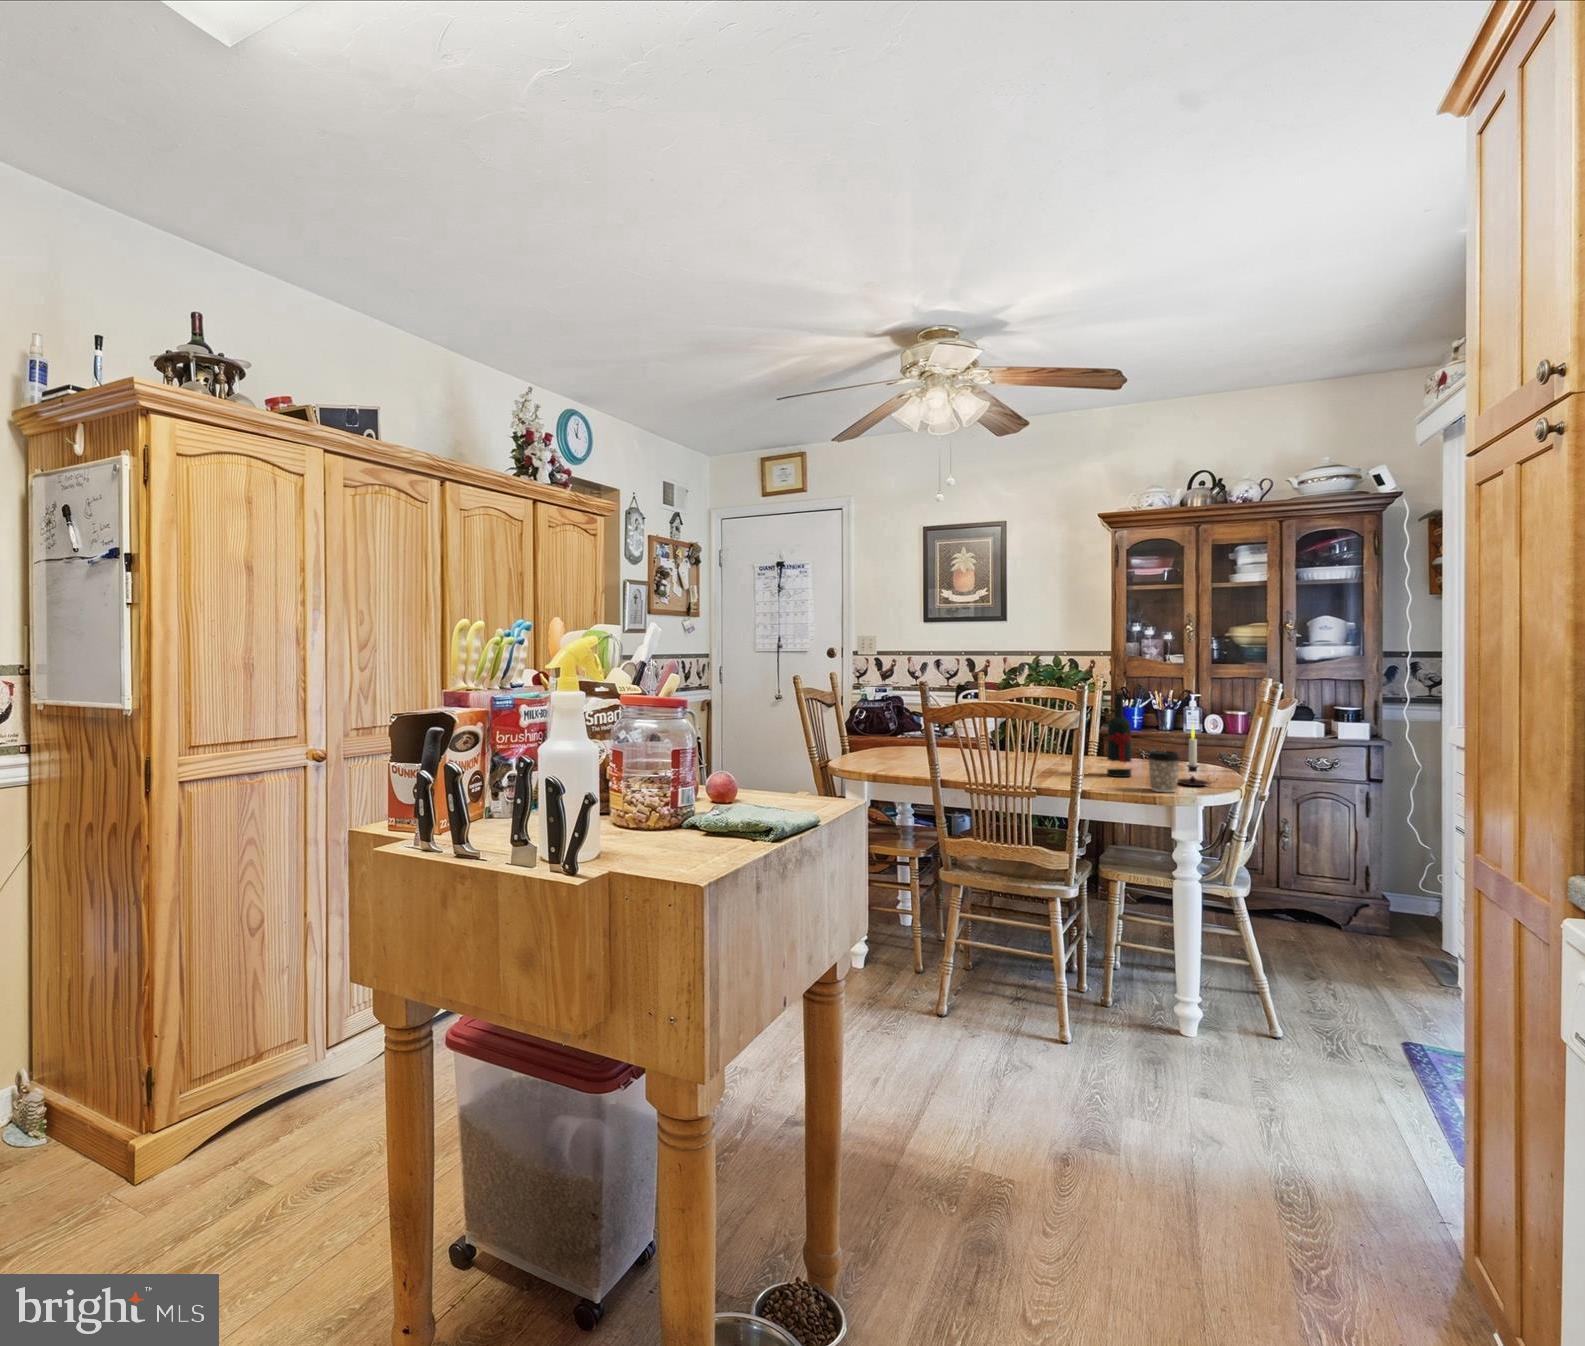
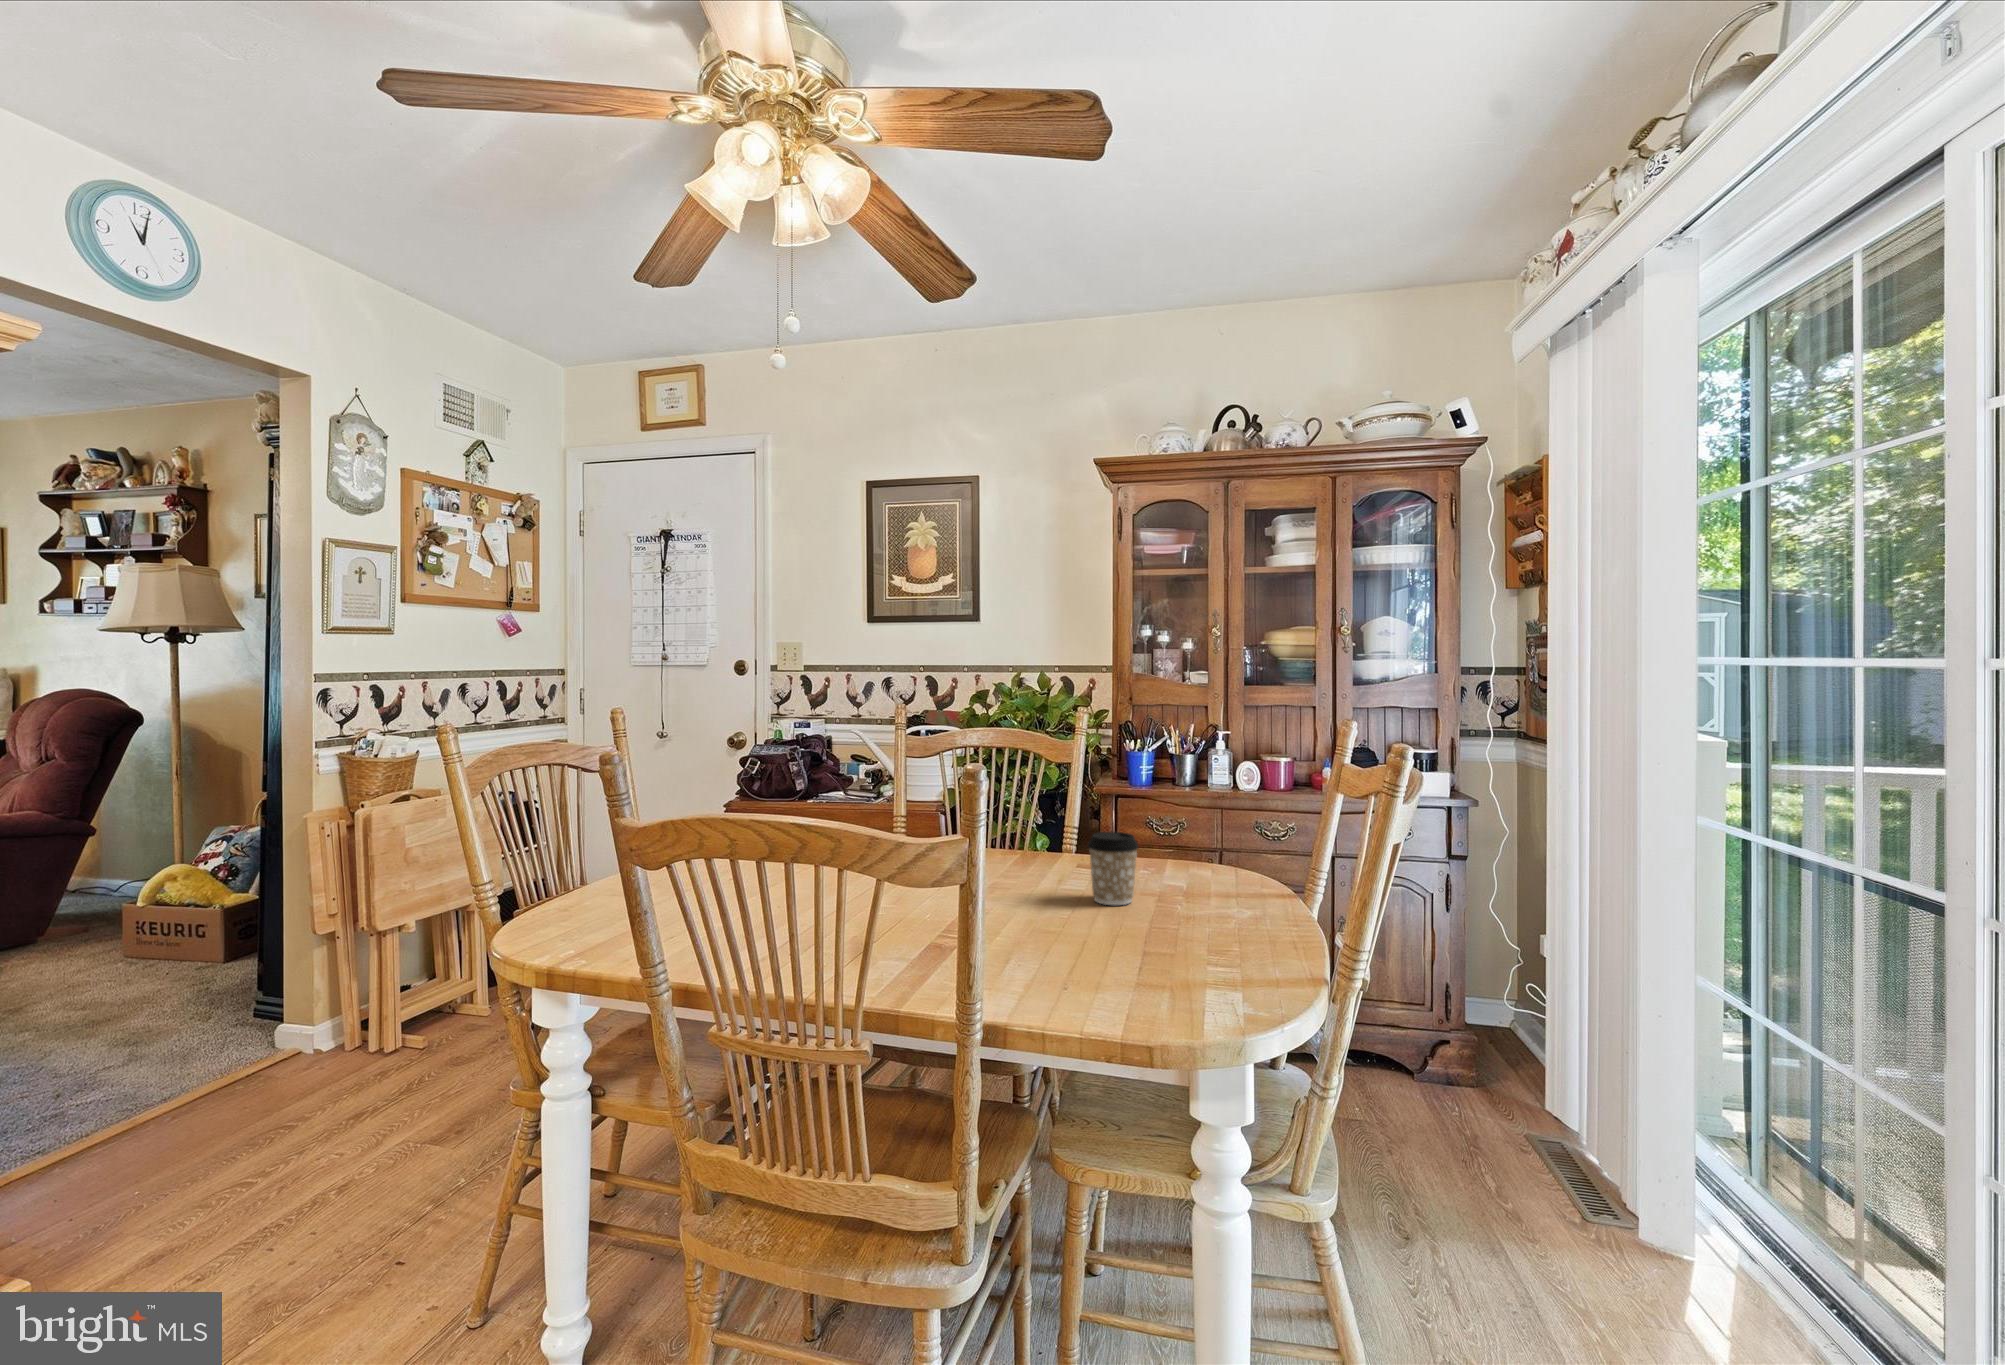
wine bottle: present [1107,690,1131,777] -> none [1050,727,1087,871]
candle: present [1178,726,1215,786] -> none [1146,784,1206,888]

